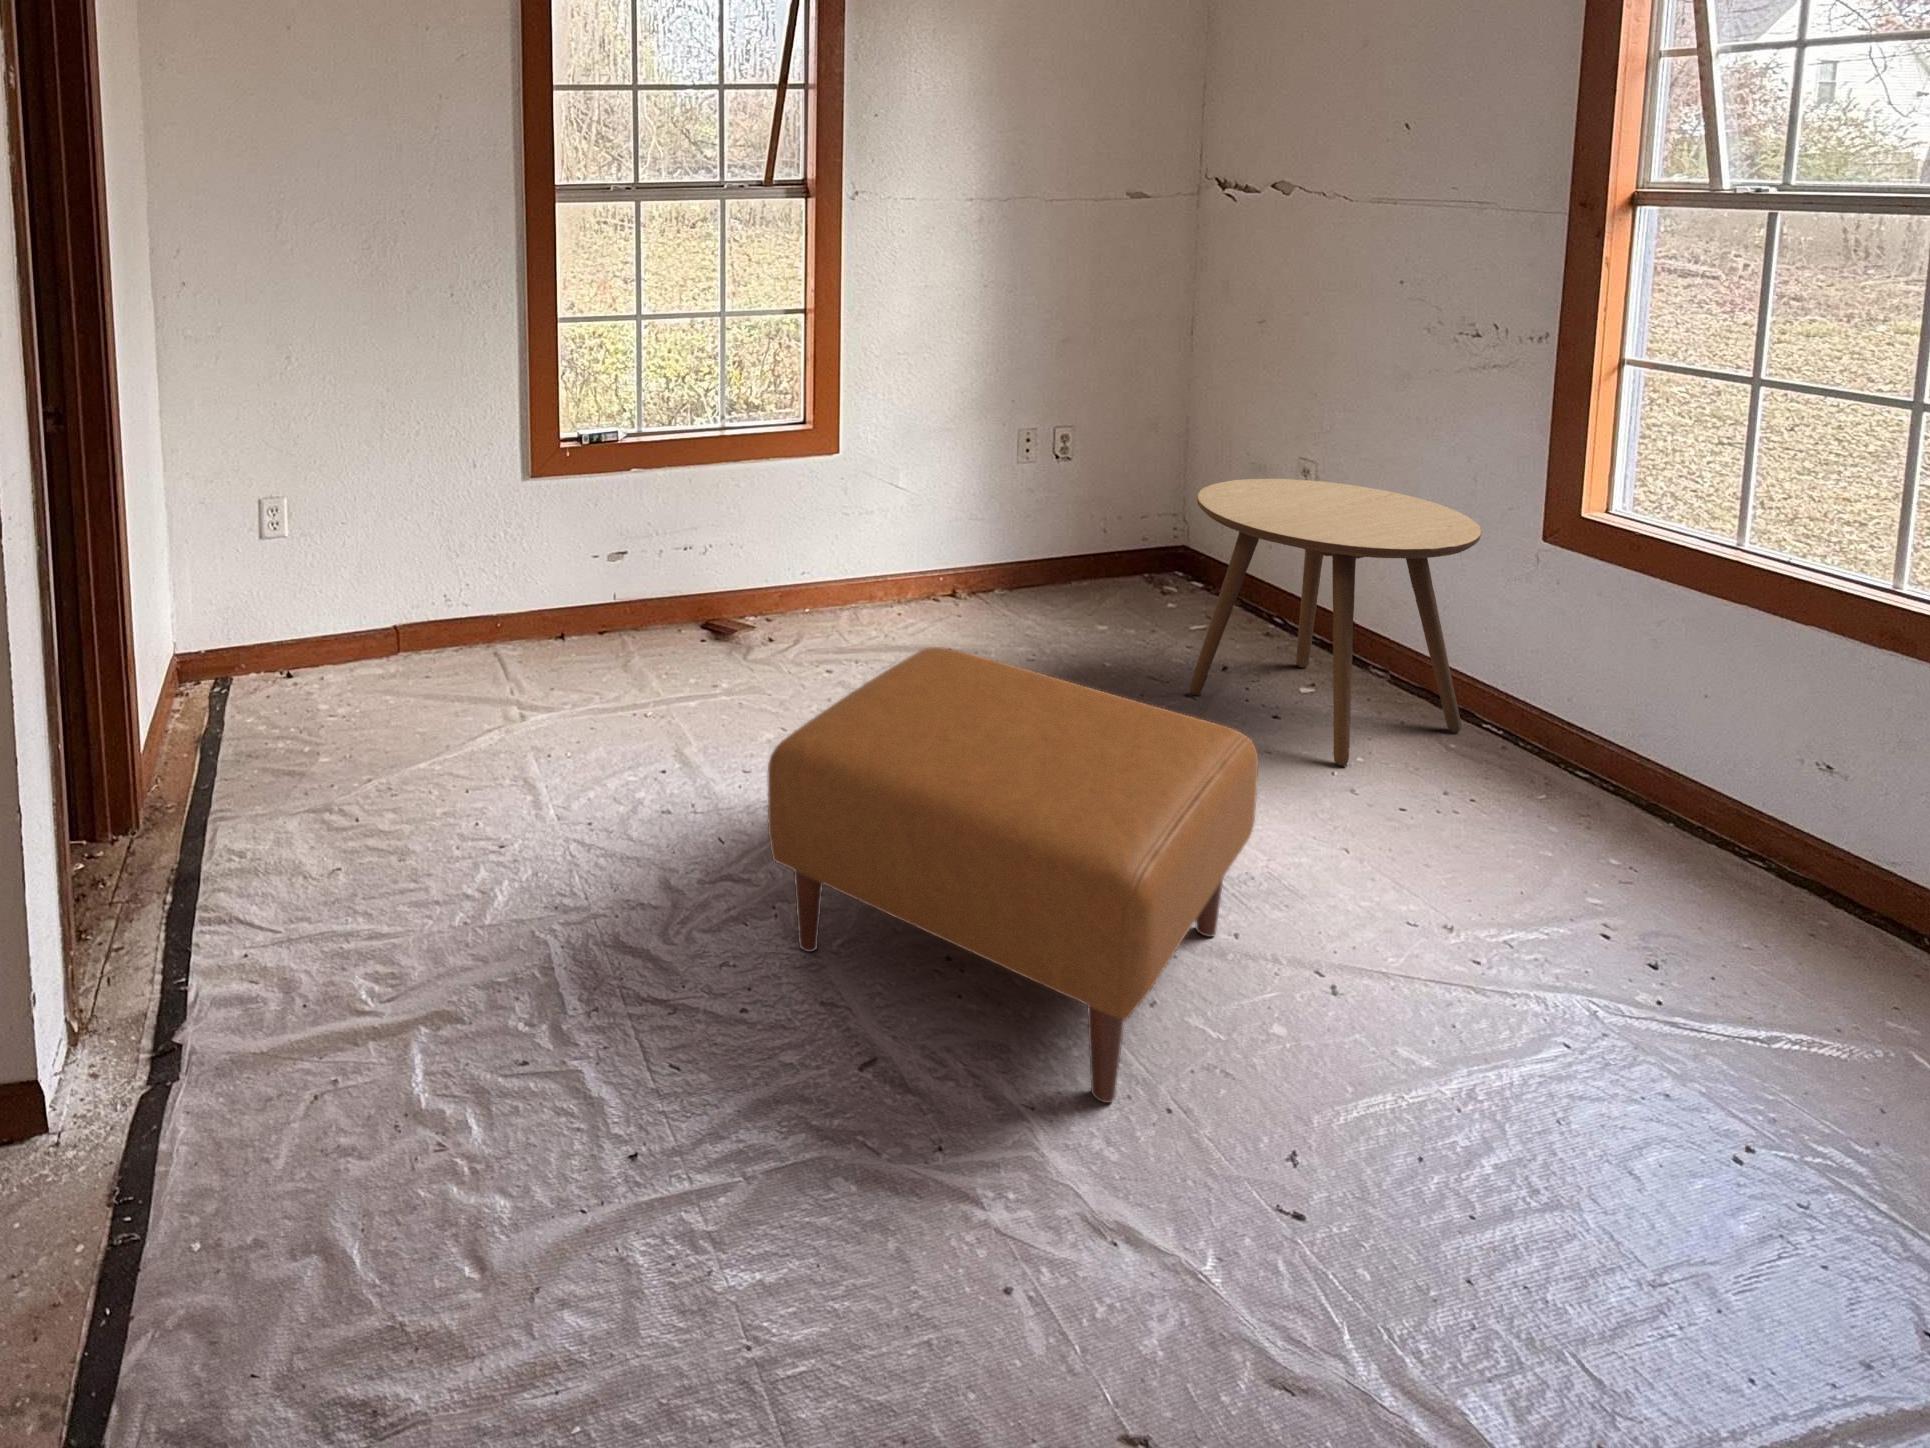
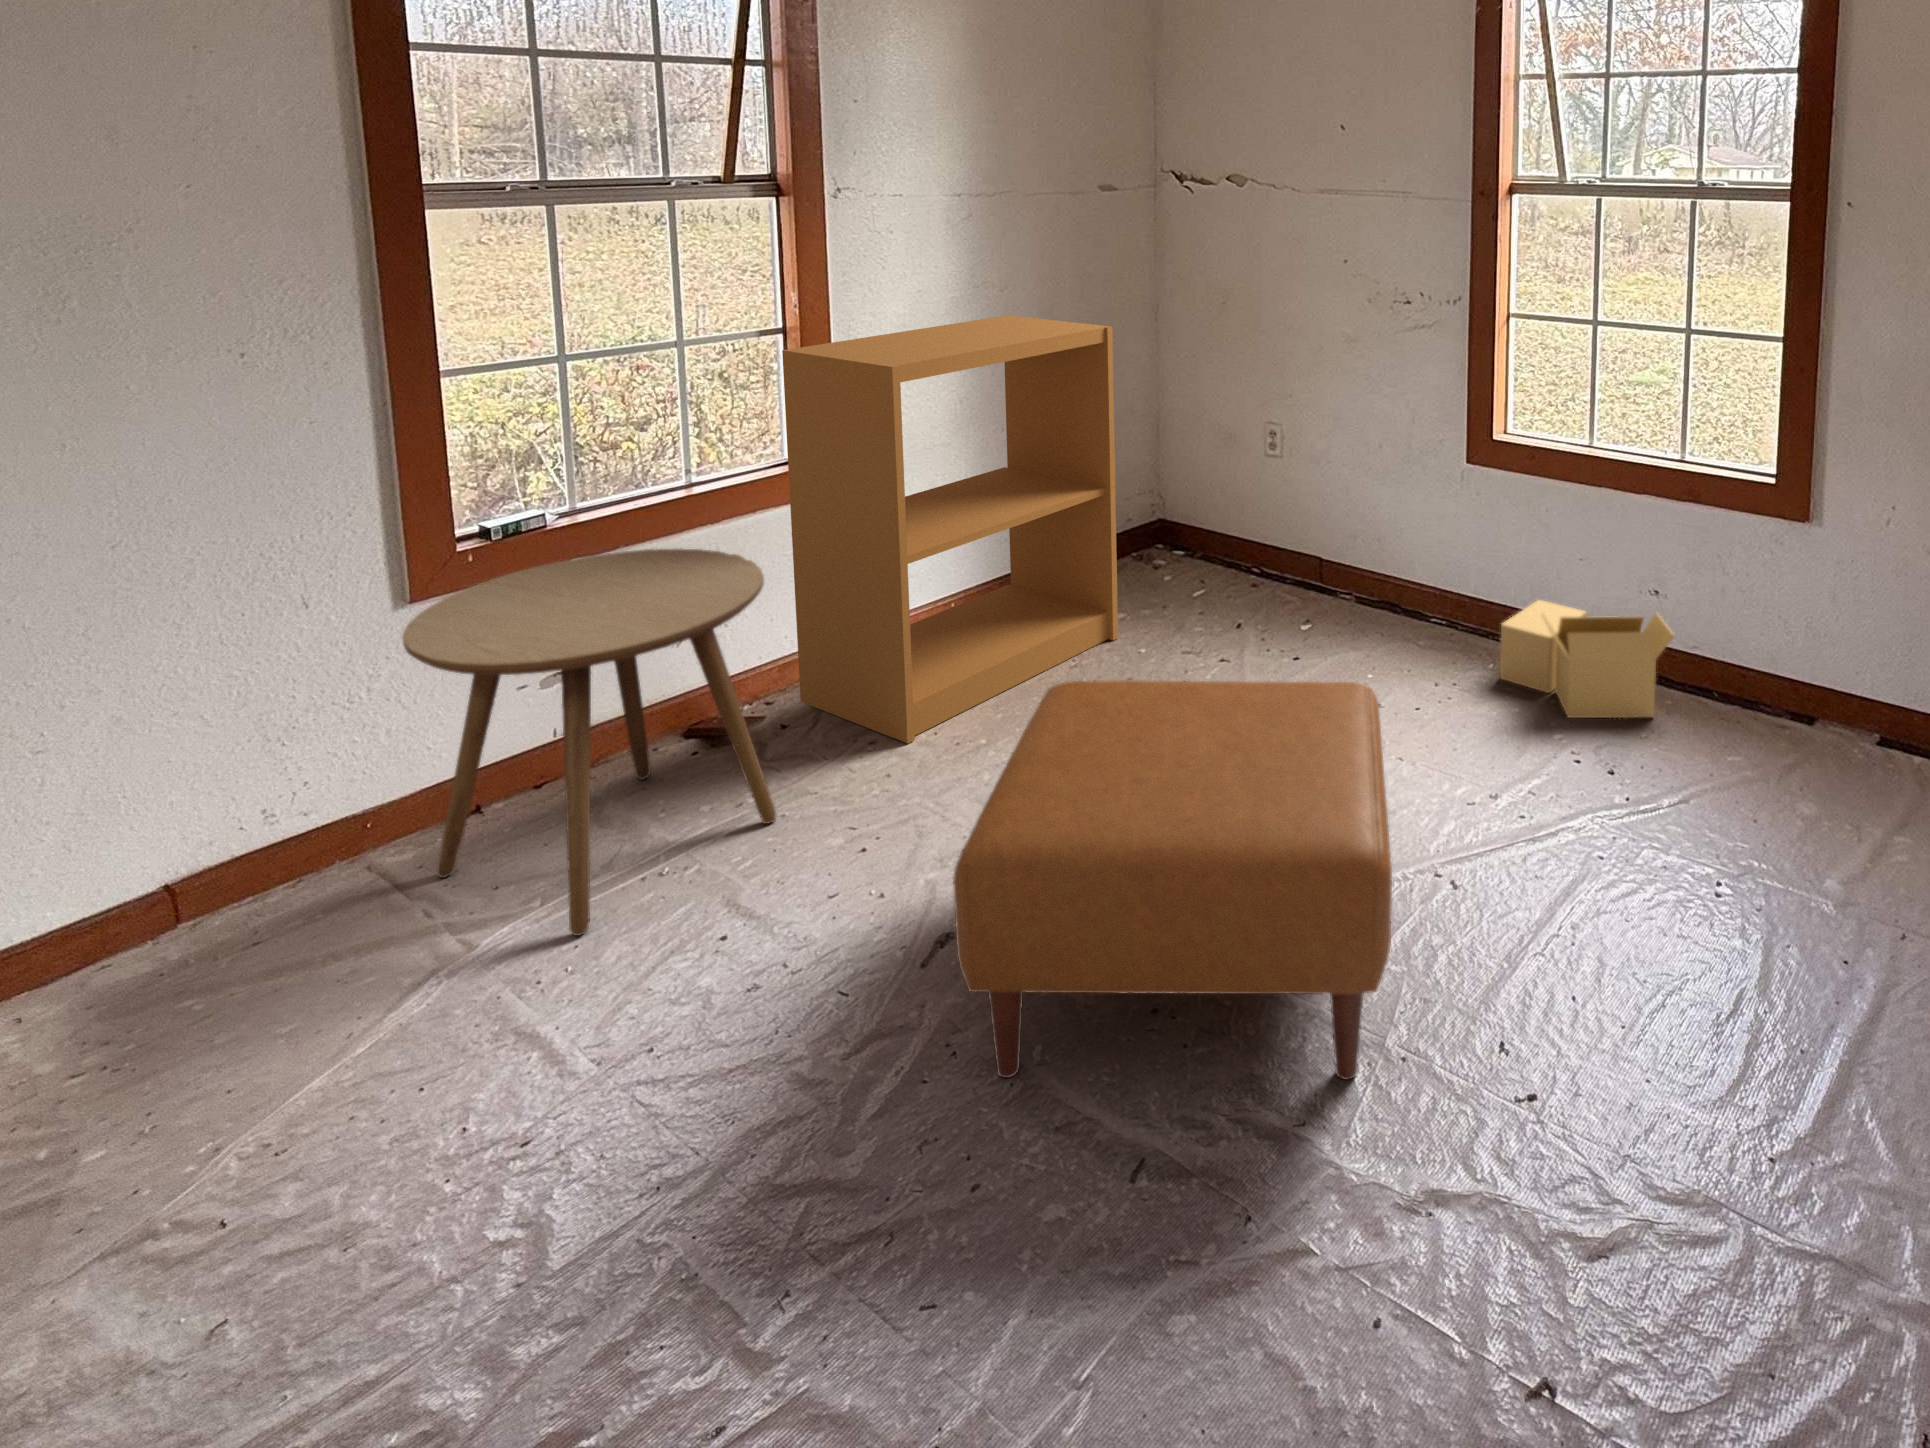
bookshelf: none [791,316,1097,679] -> present [782,315,1118,744]
side table: present [1189,479,1482,767] -> present [403,548,776,936]
cardboard box: none [1546,735,1832,935] -> present [1500,600,1674,718]

